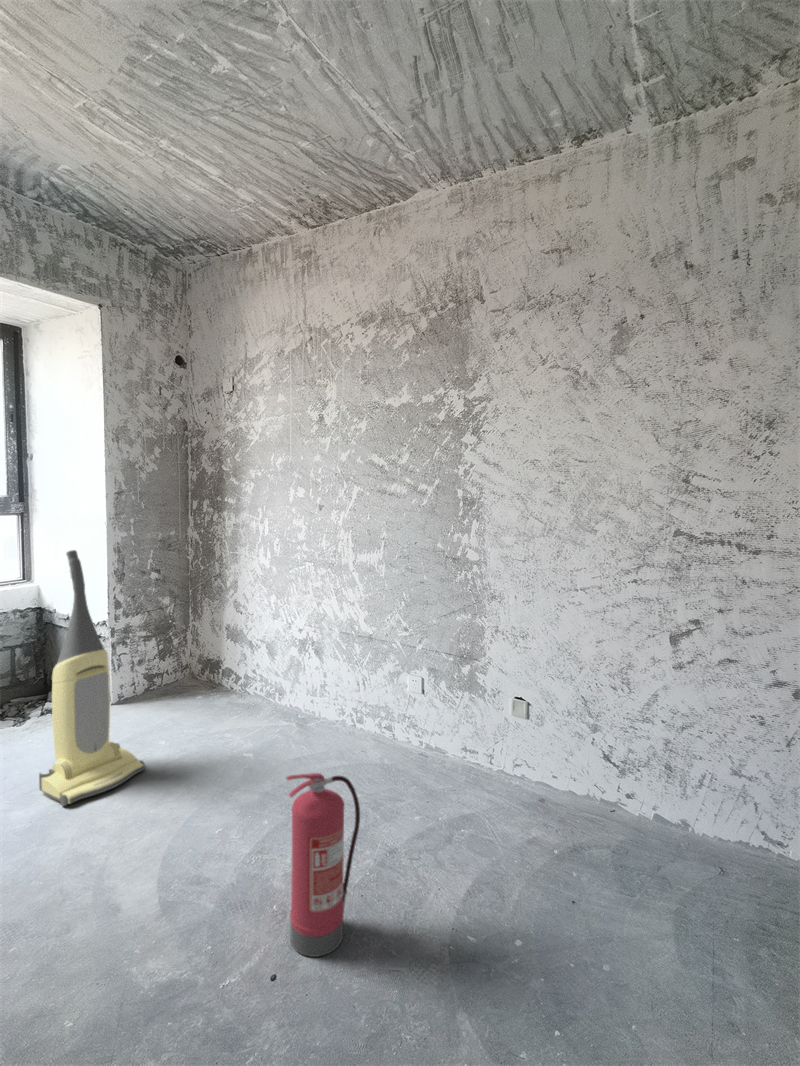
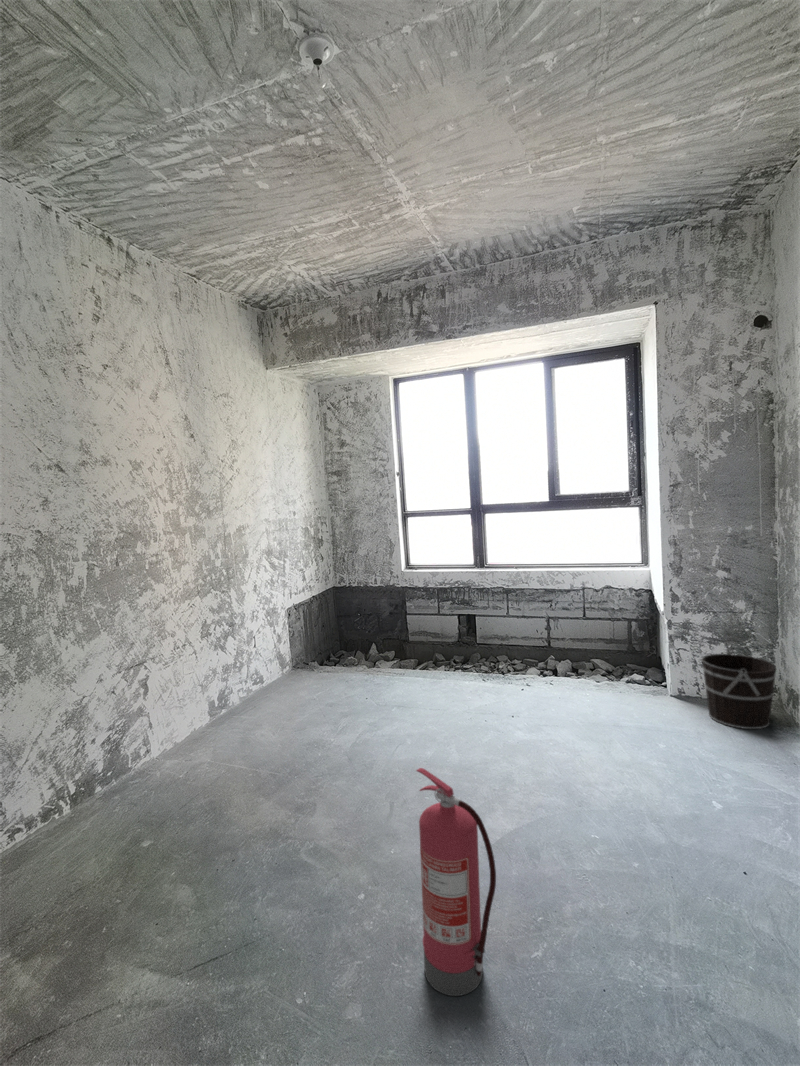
vacuum cleaner: present [39,550,145,806] -> none [518,538,598,755]
bucket: none [153,643,210,706] -> present [700,653,776,729]

